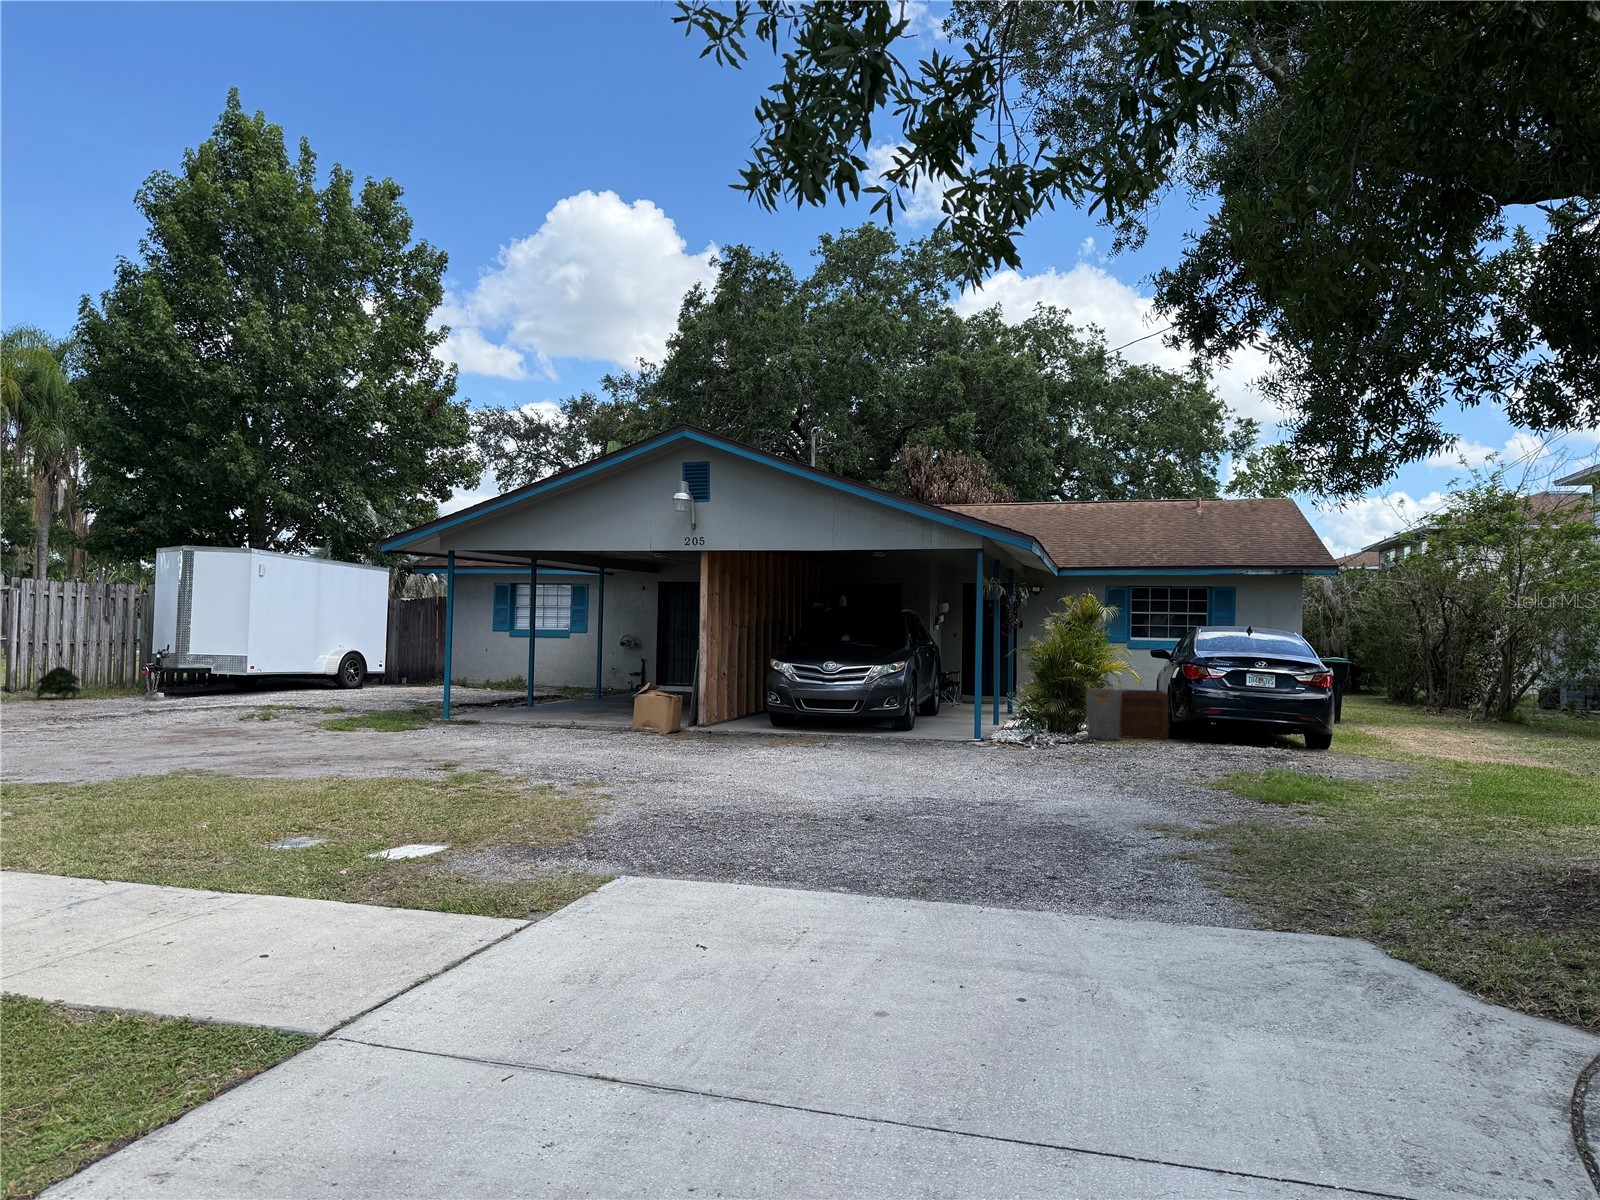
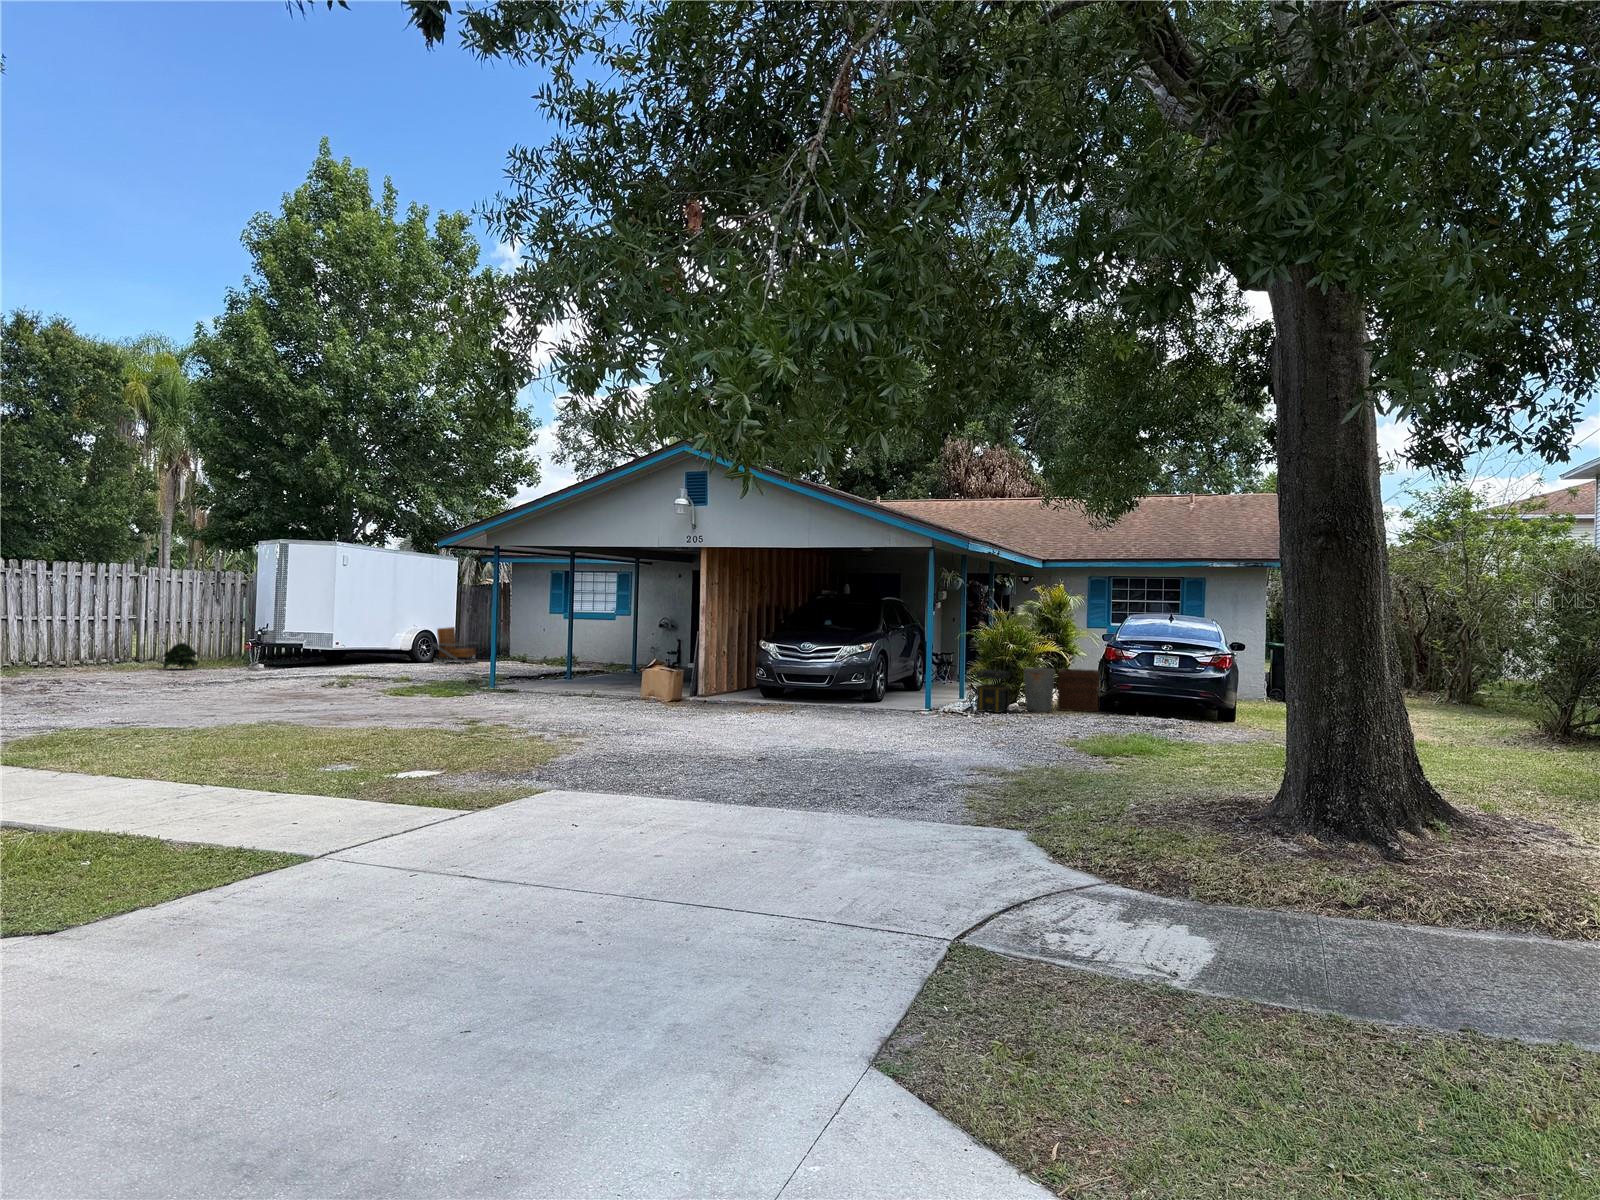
lounge chair: none [361,646,414,690] -> present [433,627,477,665]
toolbox: none [1033,692,1071,742] -> present [976,670,1010,713]

